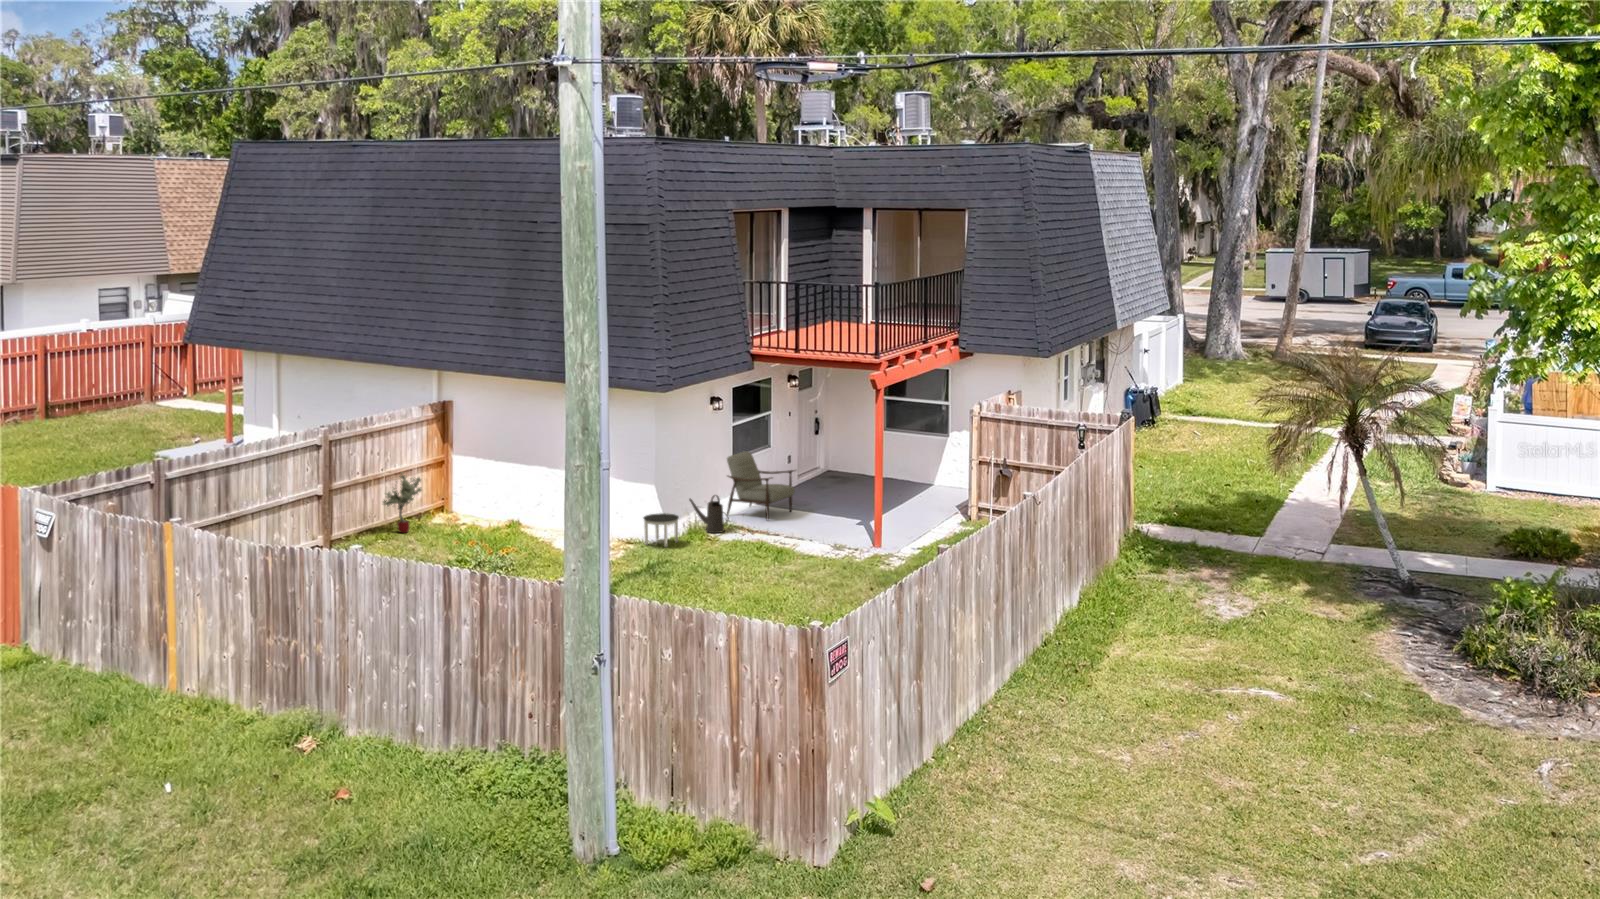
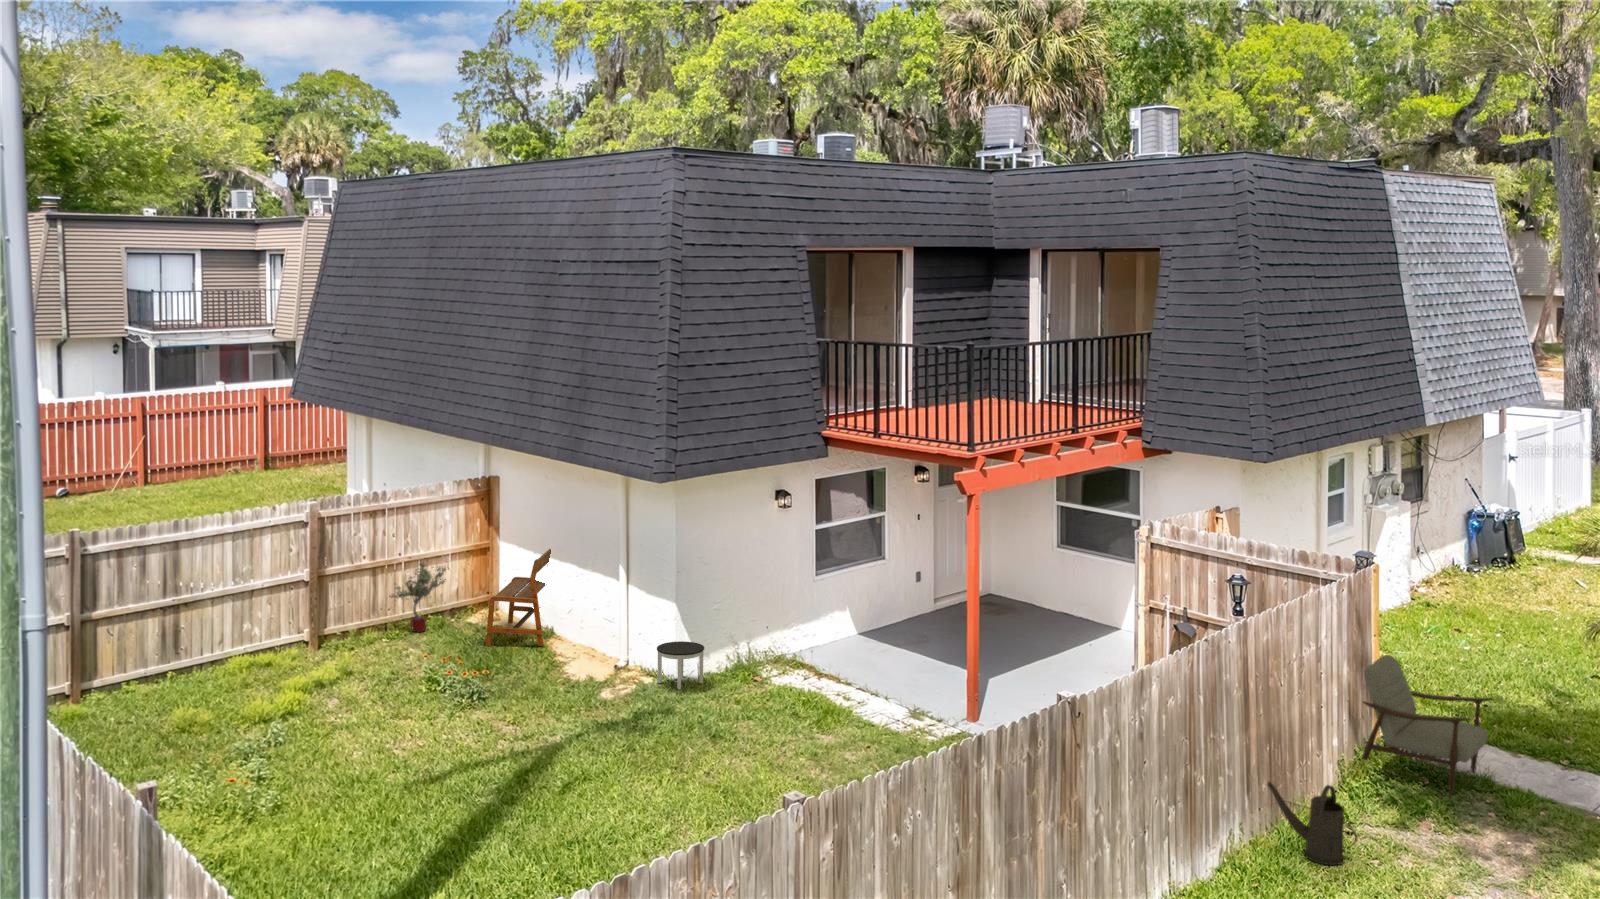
chair: present [727,451,795,520] -> present [1362,655,1493,795]
bench: none [467,454,520,537] -> present [486,549,551,646]
watering can: present [689,495,729,533] -> present [1268,782,1358,865]

